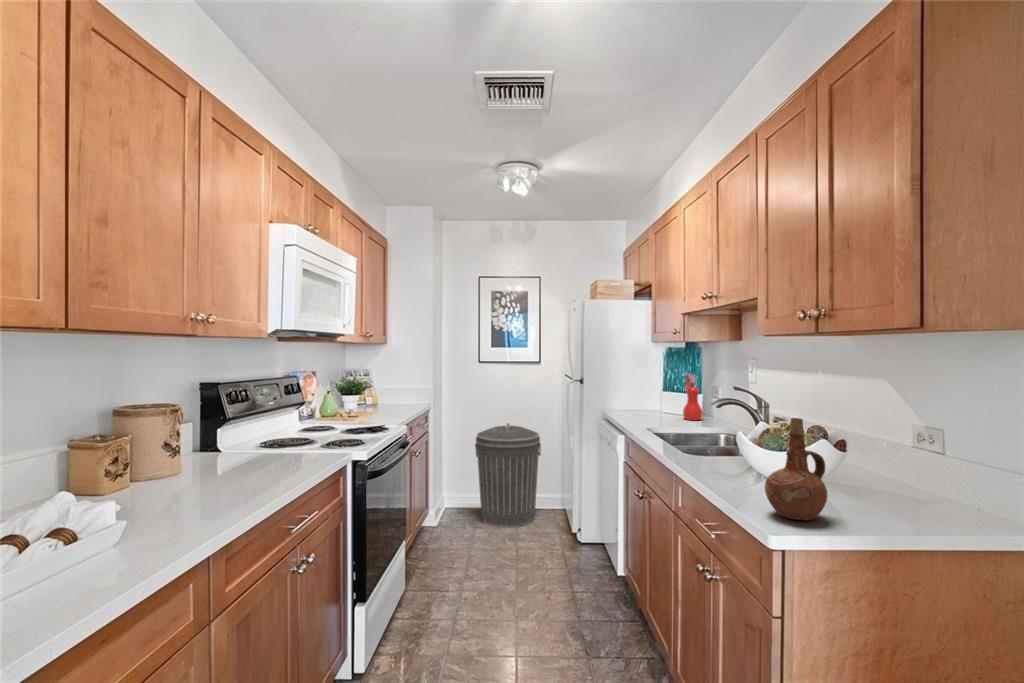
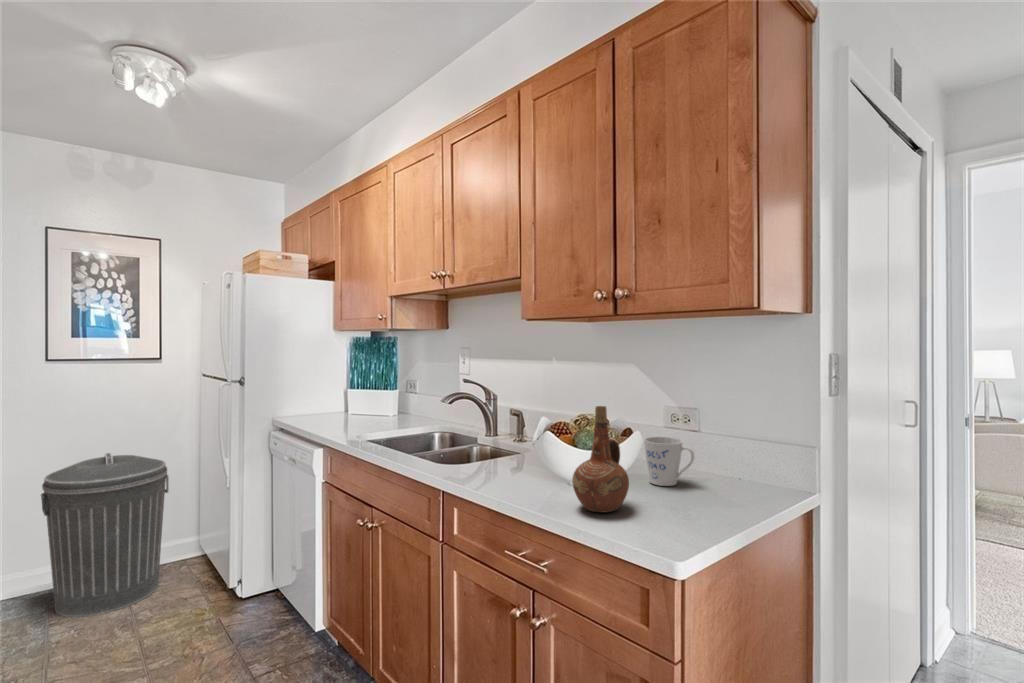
spray bottle: present [683,374,702,420] -> none [380,367,401,419]
mug: none [882,461,947,518] -> present [644,437,694,486]

